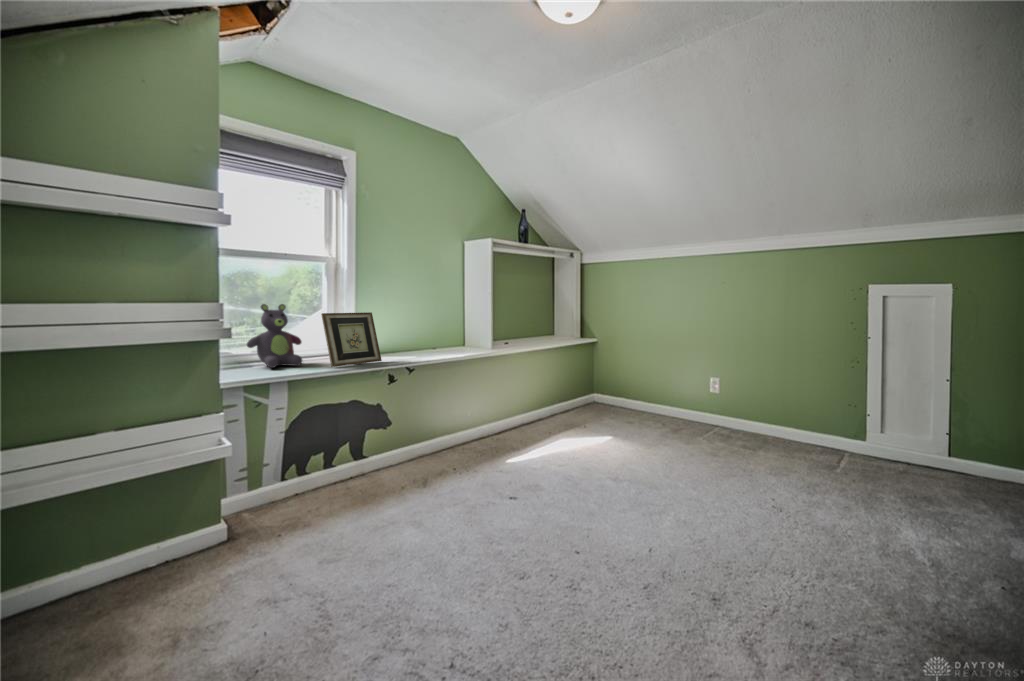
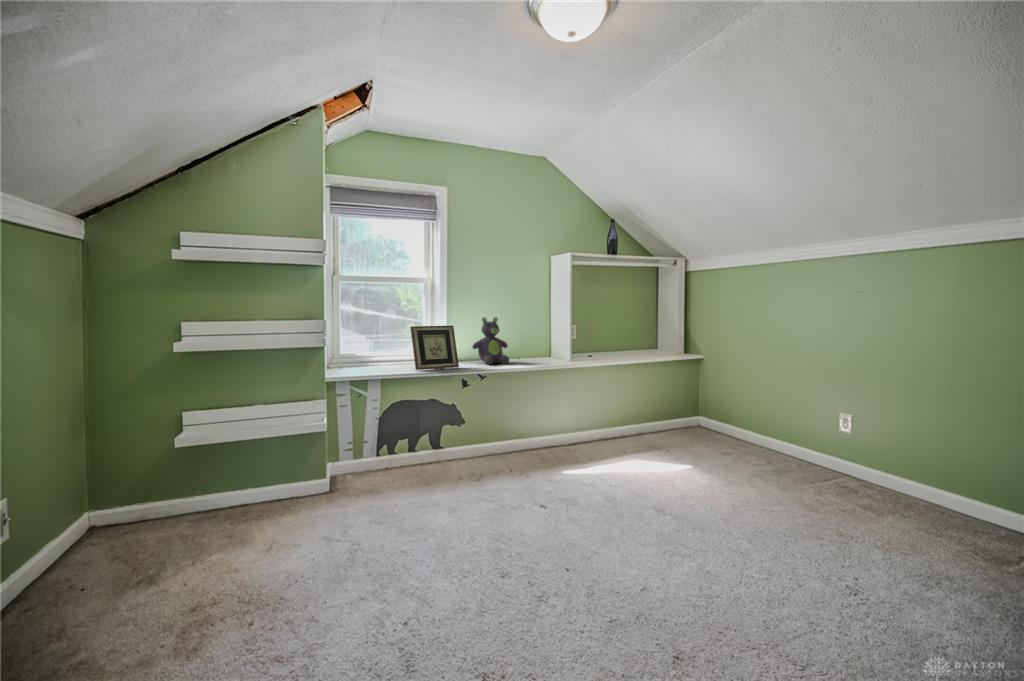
stuffed bear: present [247,304,302,368] -> present [472,317,509,364]

